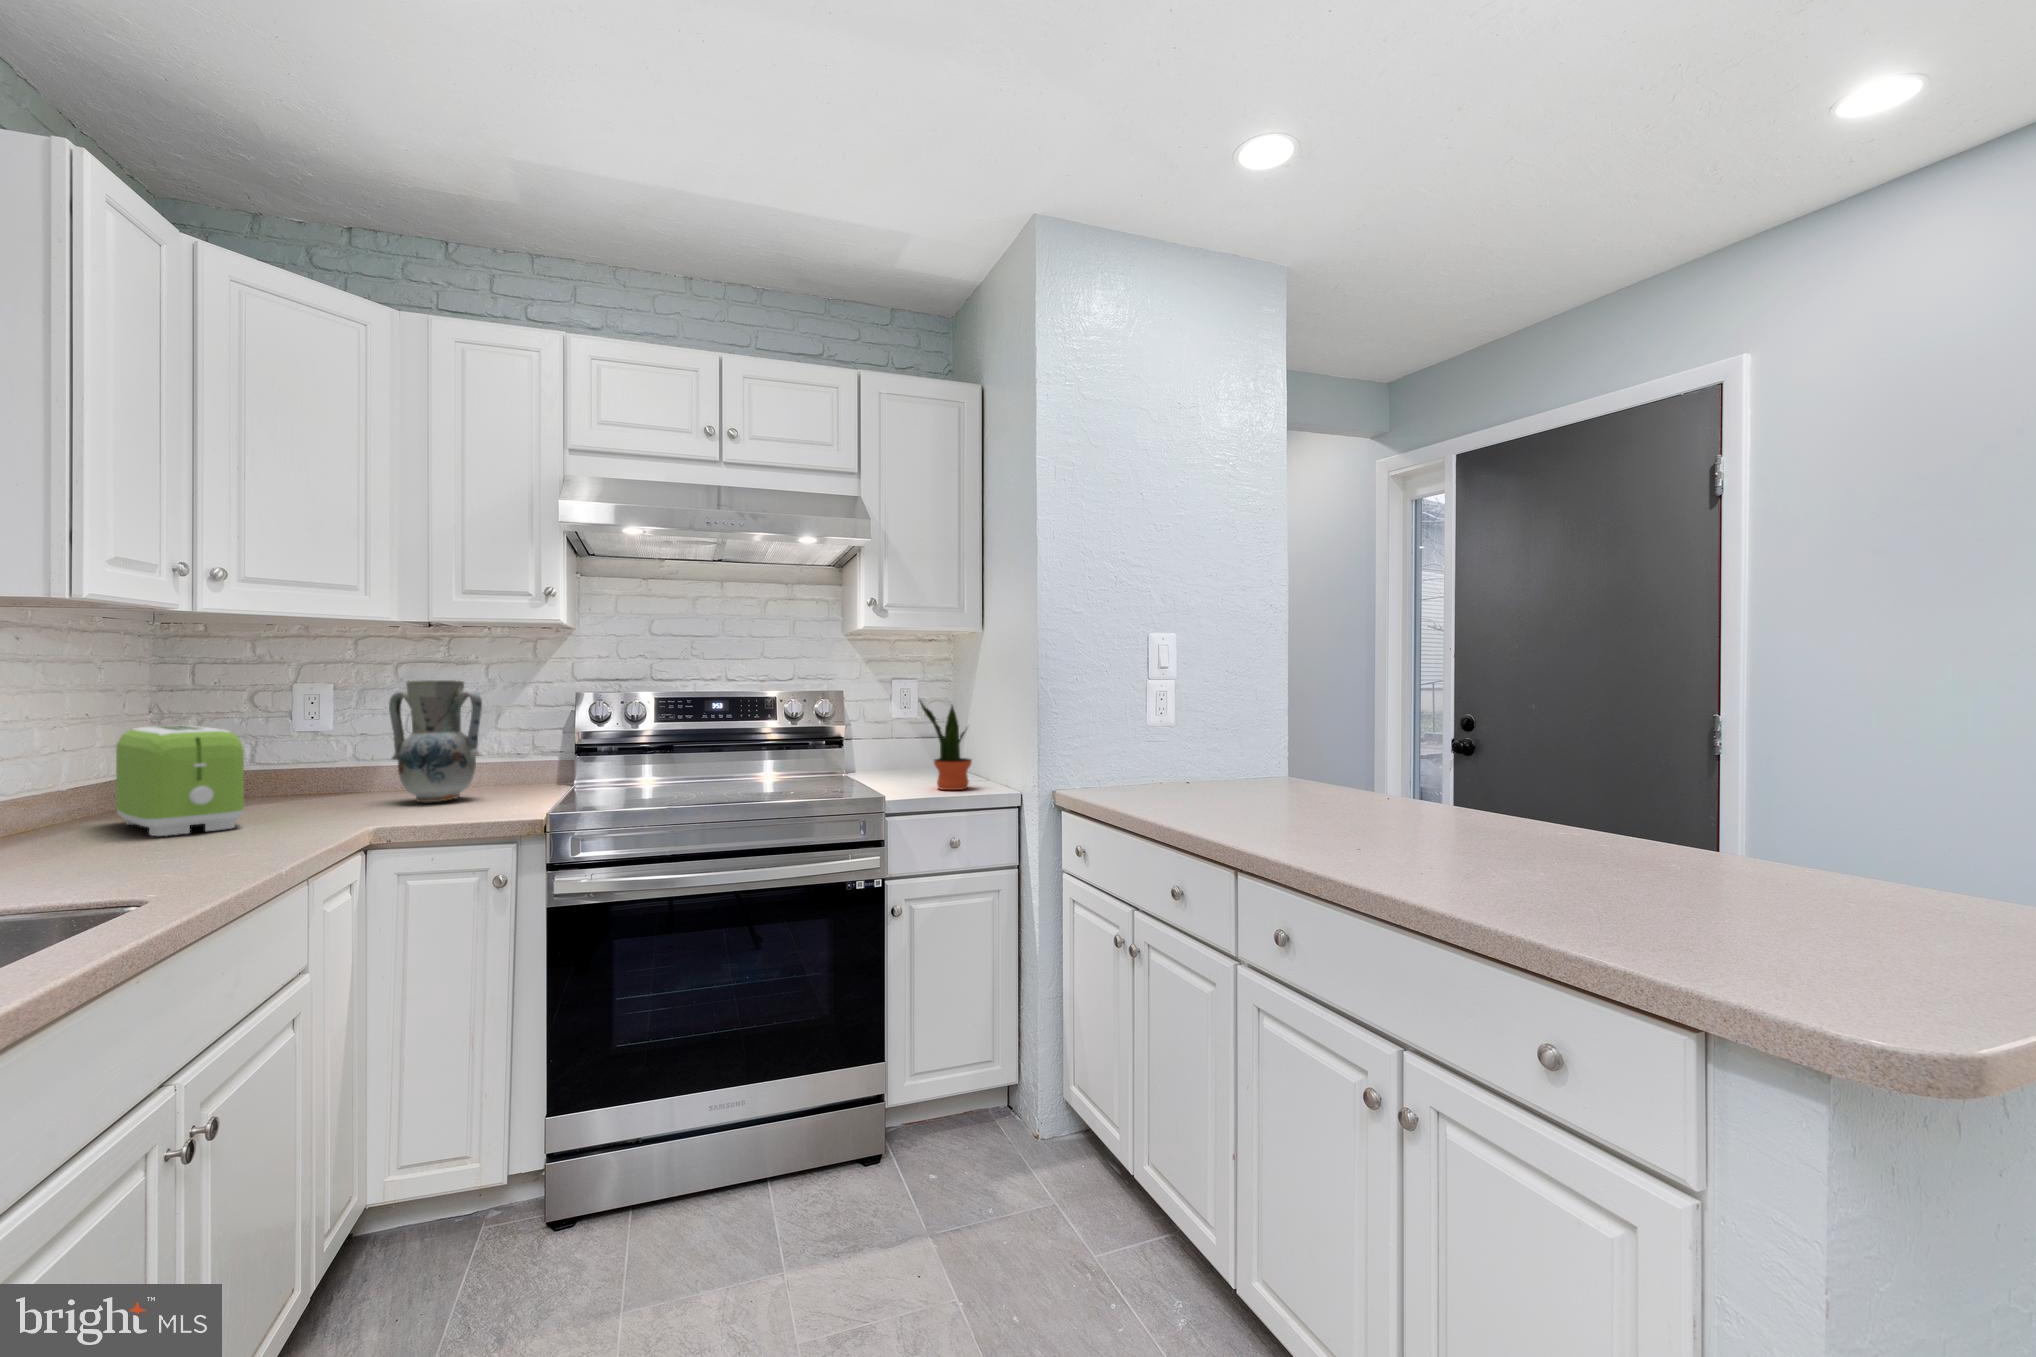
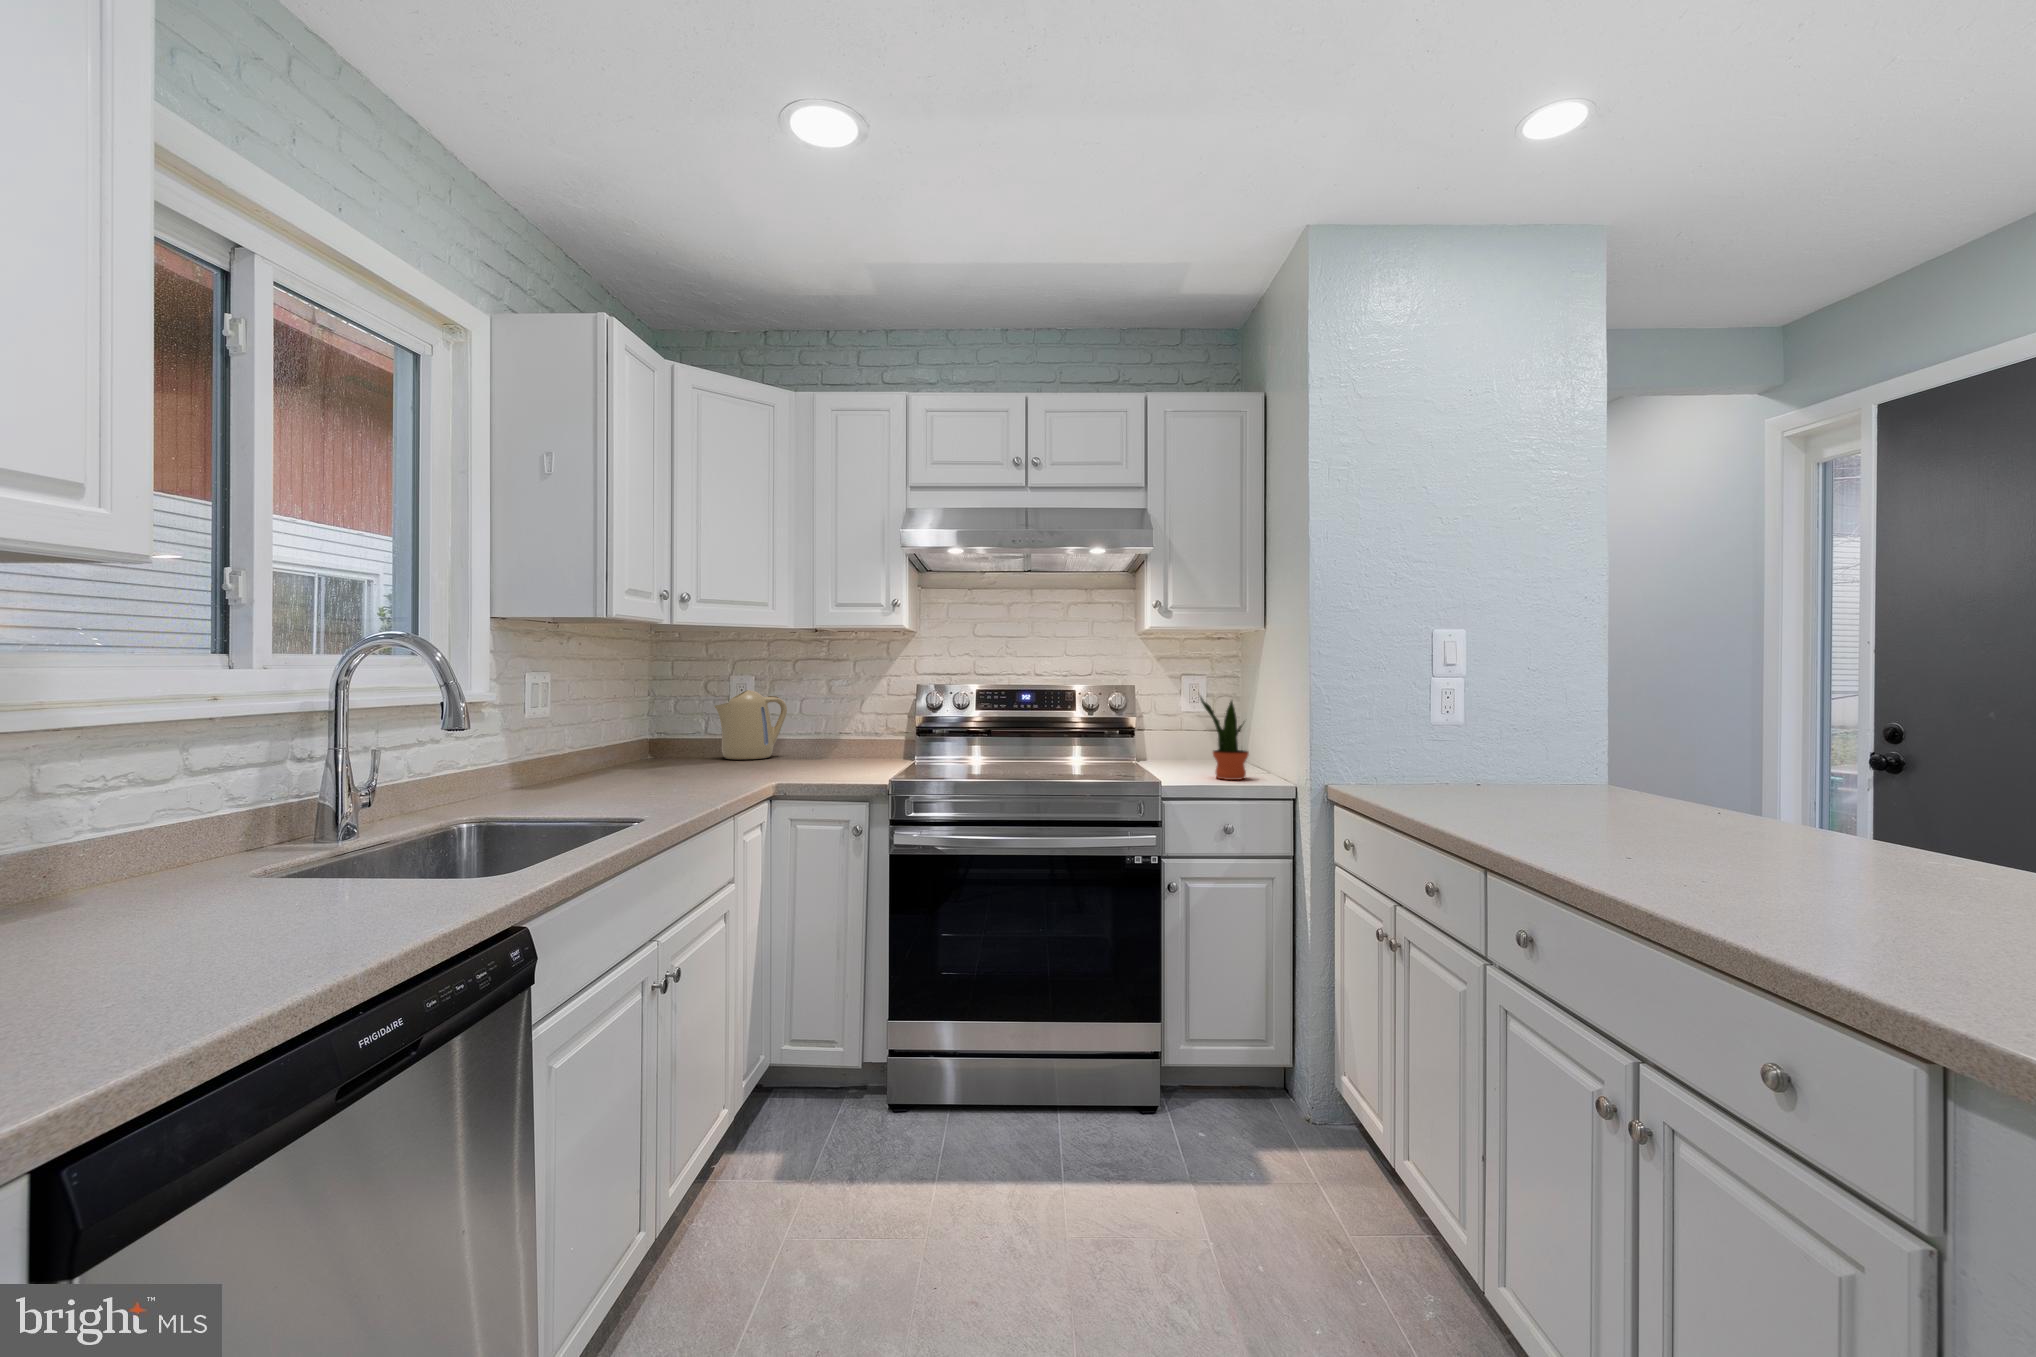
vase: present [389,680,482,802] -> none [788,674,850,769]
kettle: none [265,701,382,795] -> present [714,690,787,760]
toaster: present [116,725,244,836] -> none [627,706,697,782]

